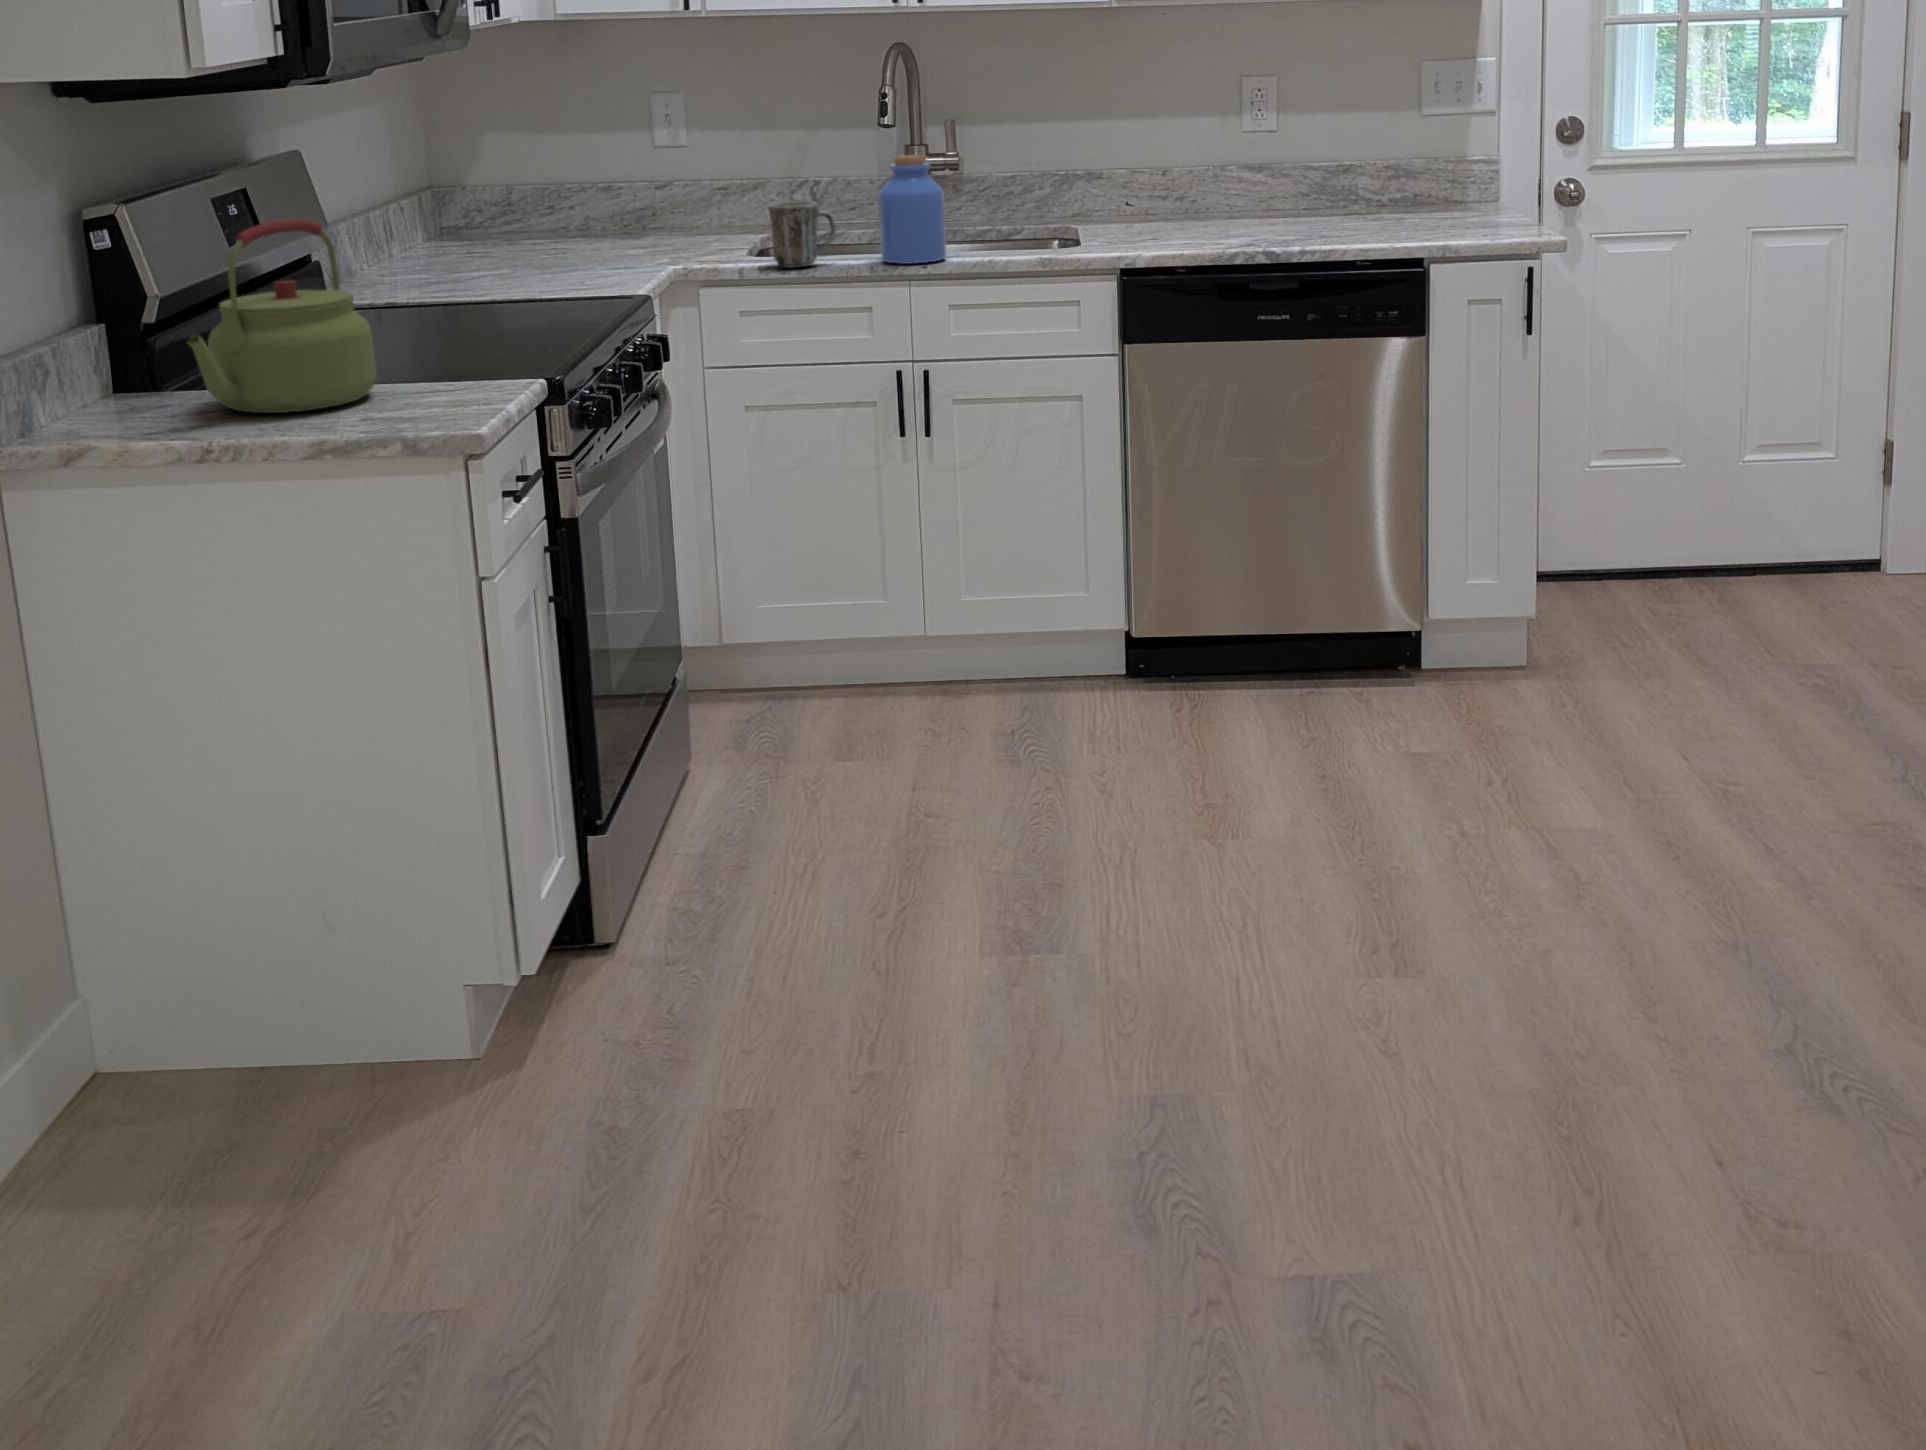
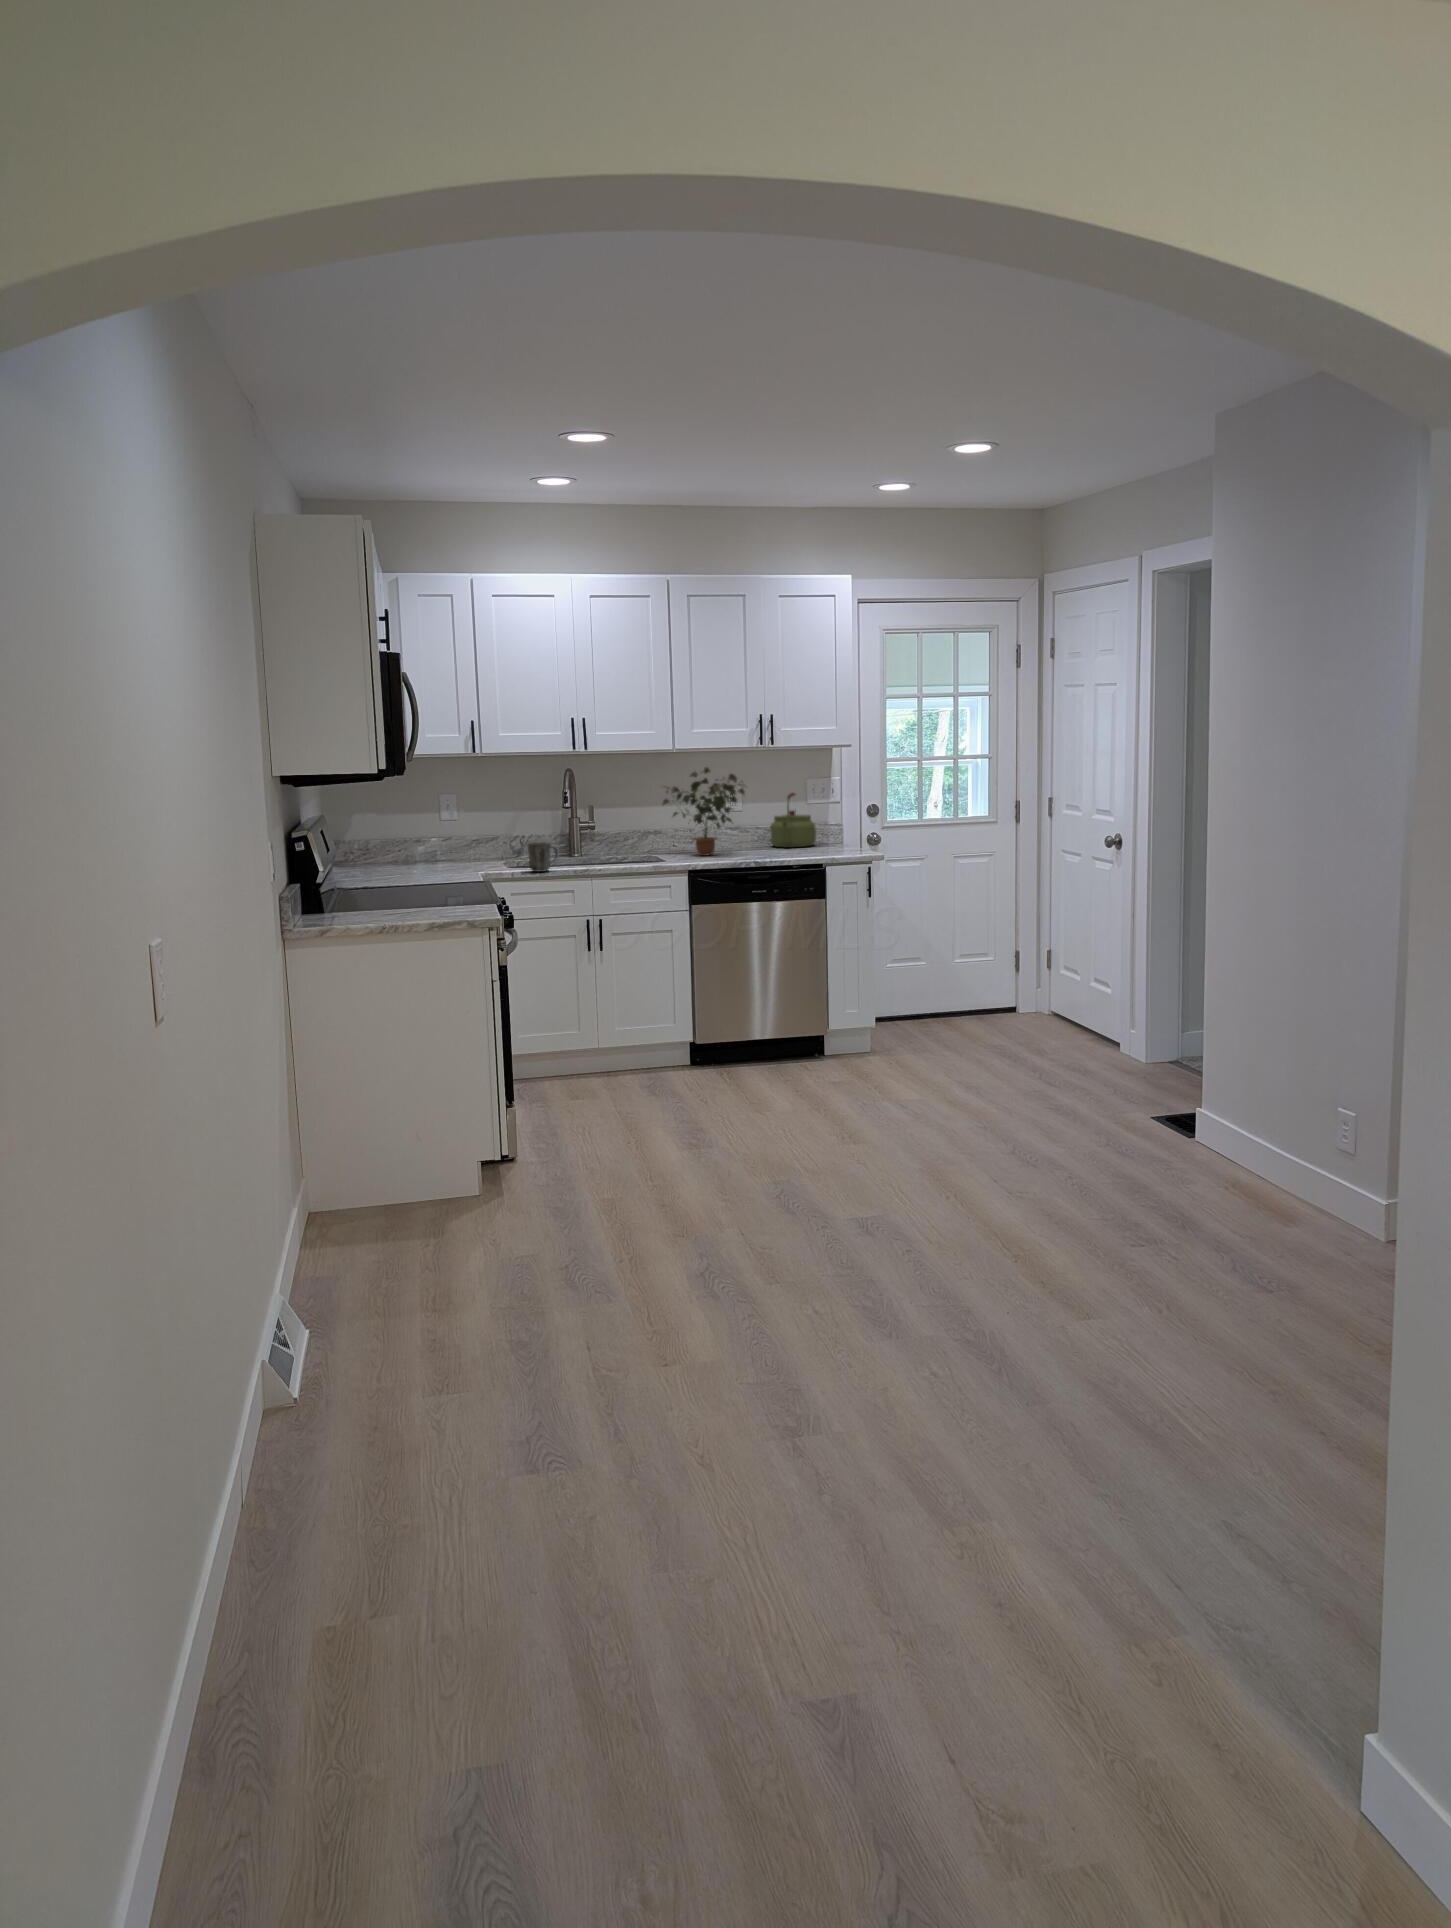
potted plant: none [1093,37,1276,229] -> present [663,767,744,856]
jar: present [878,155,946,264] -> none [578,820,609,869]
kettle: present [187,219,376,413] -> present [770,793,816,847]

